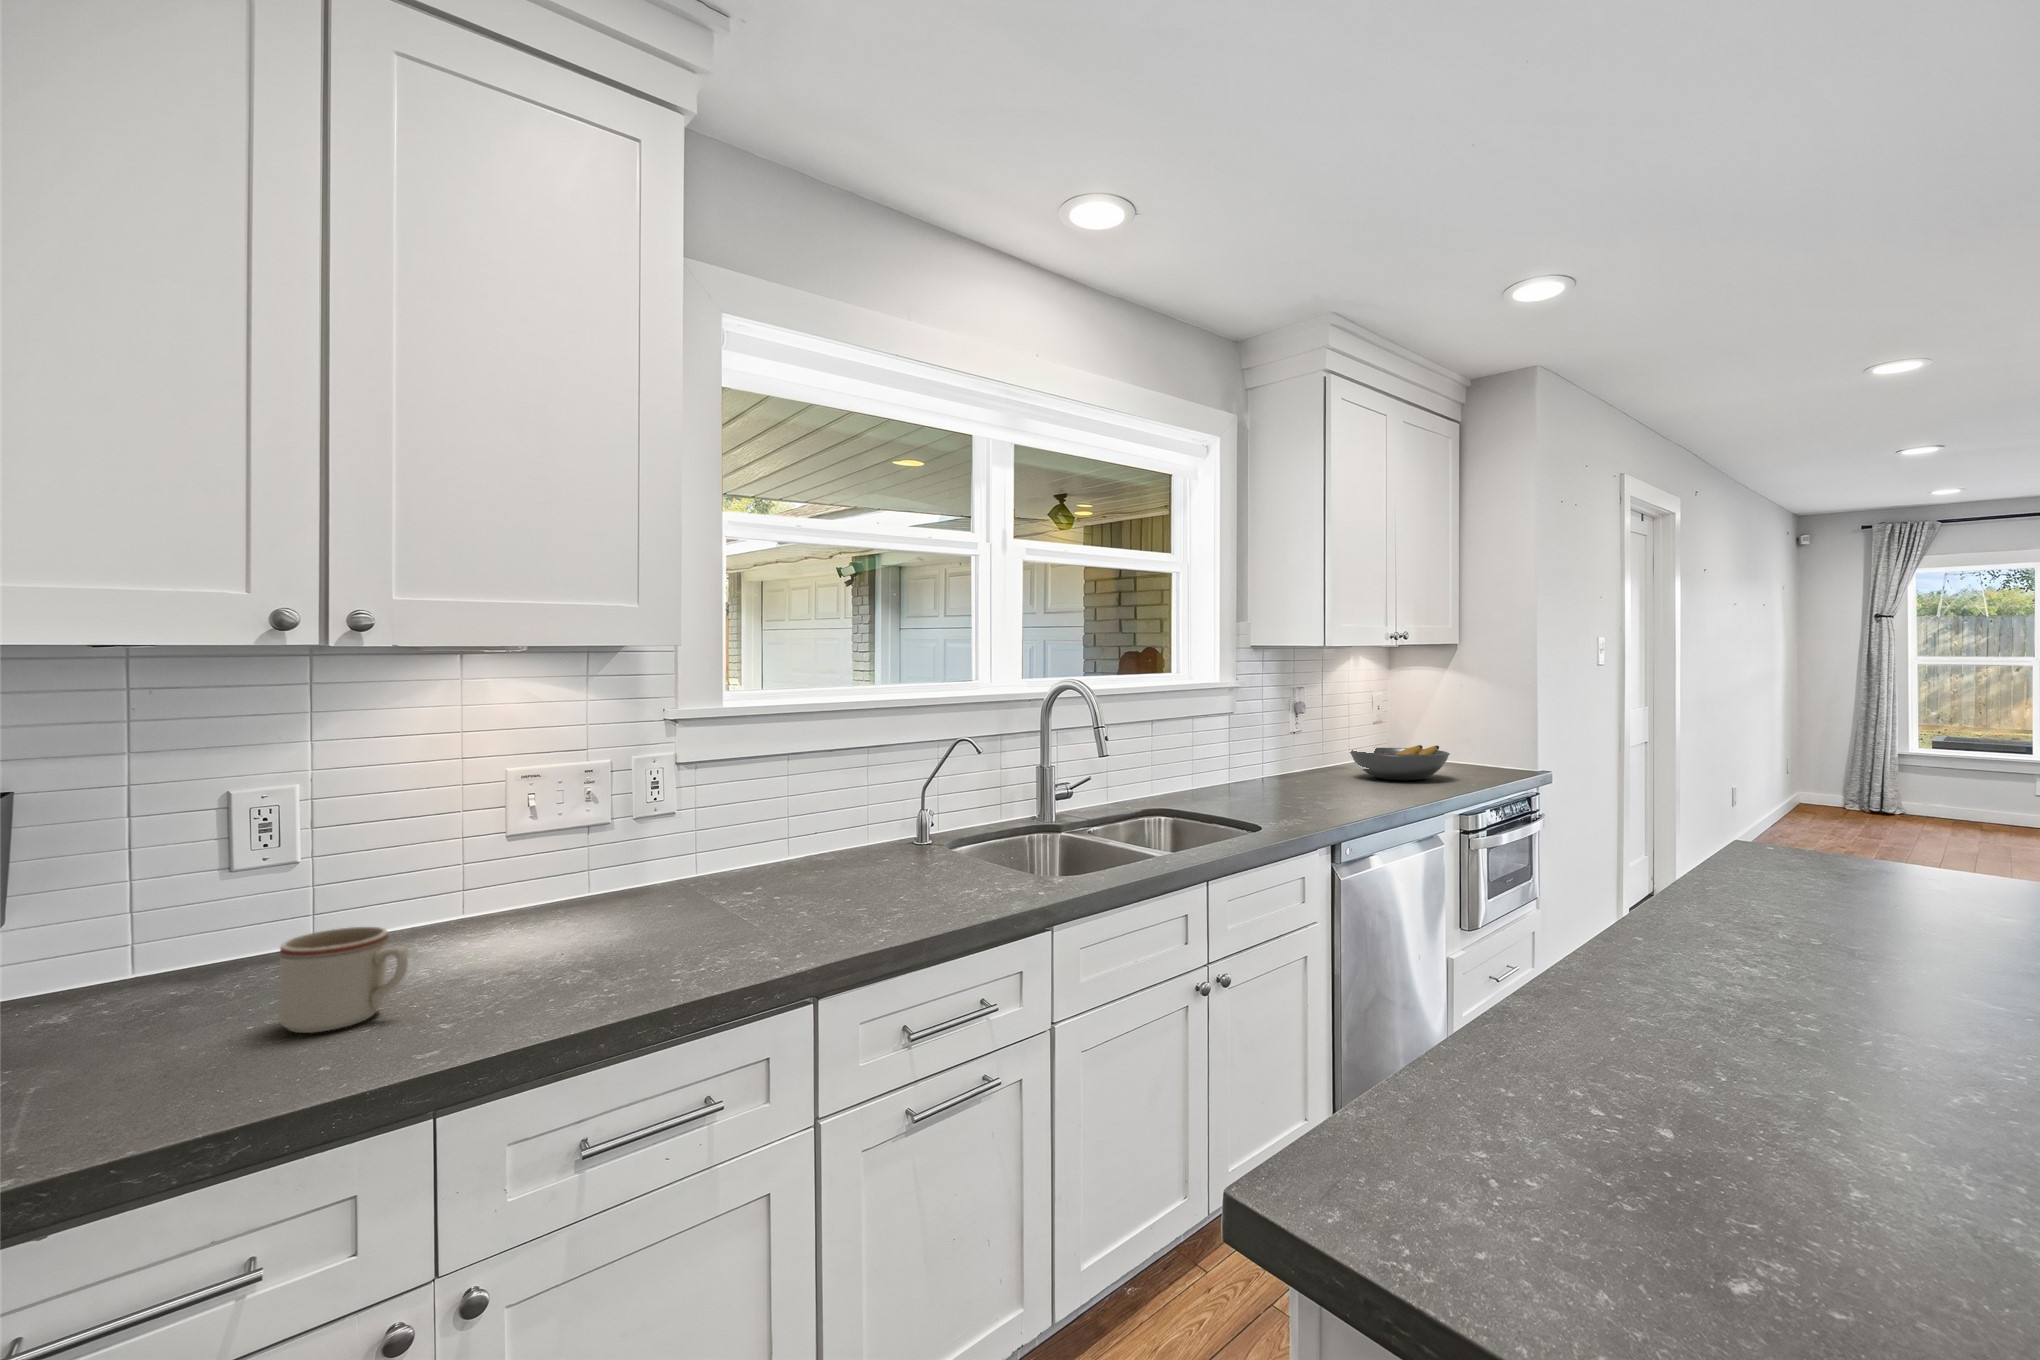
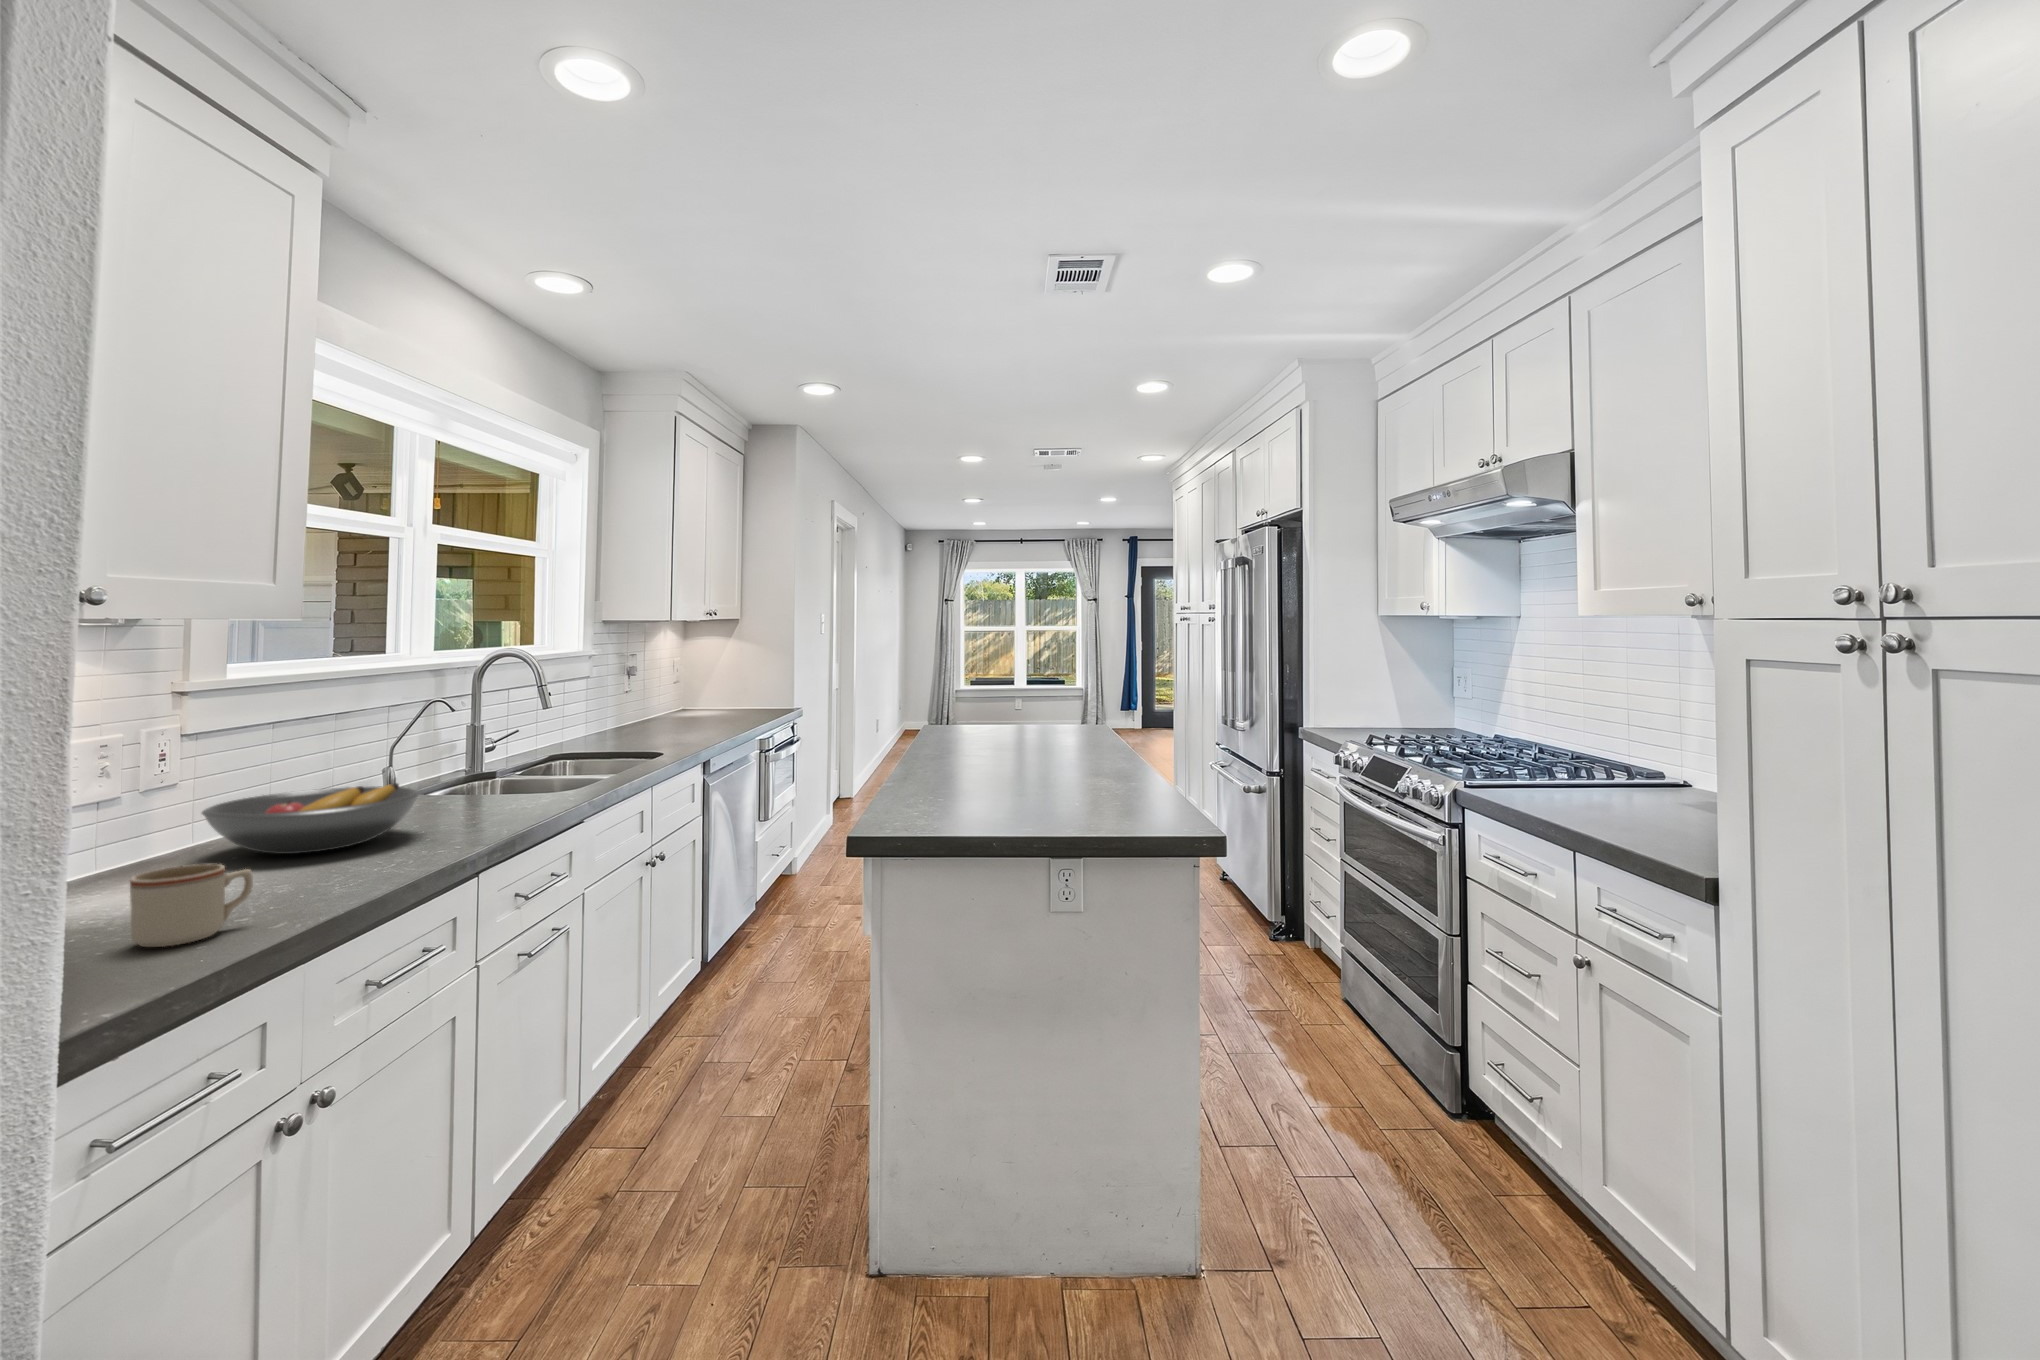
fruit bowl: present [1350,745,1450,780] -> present [202,783,420,854]

